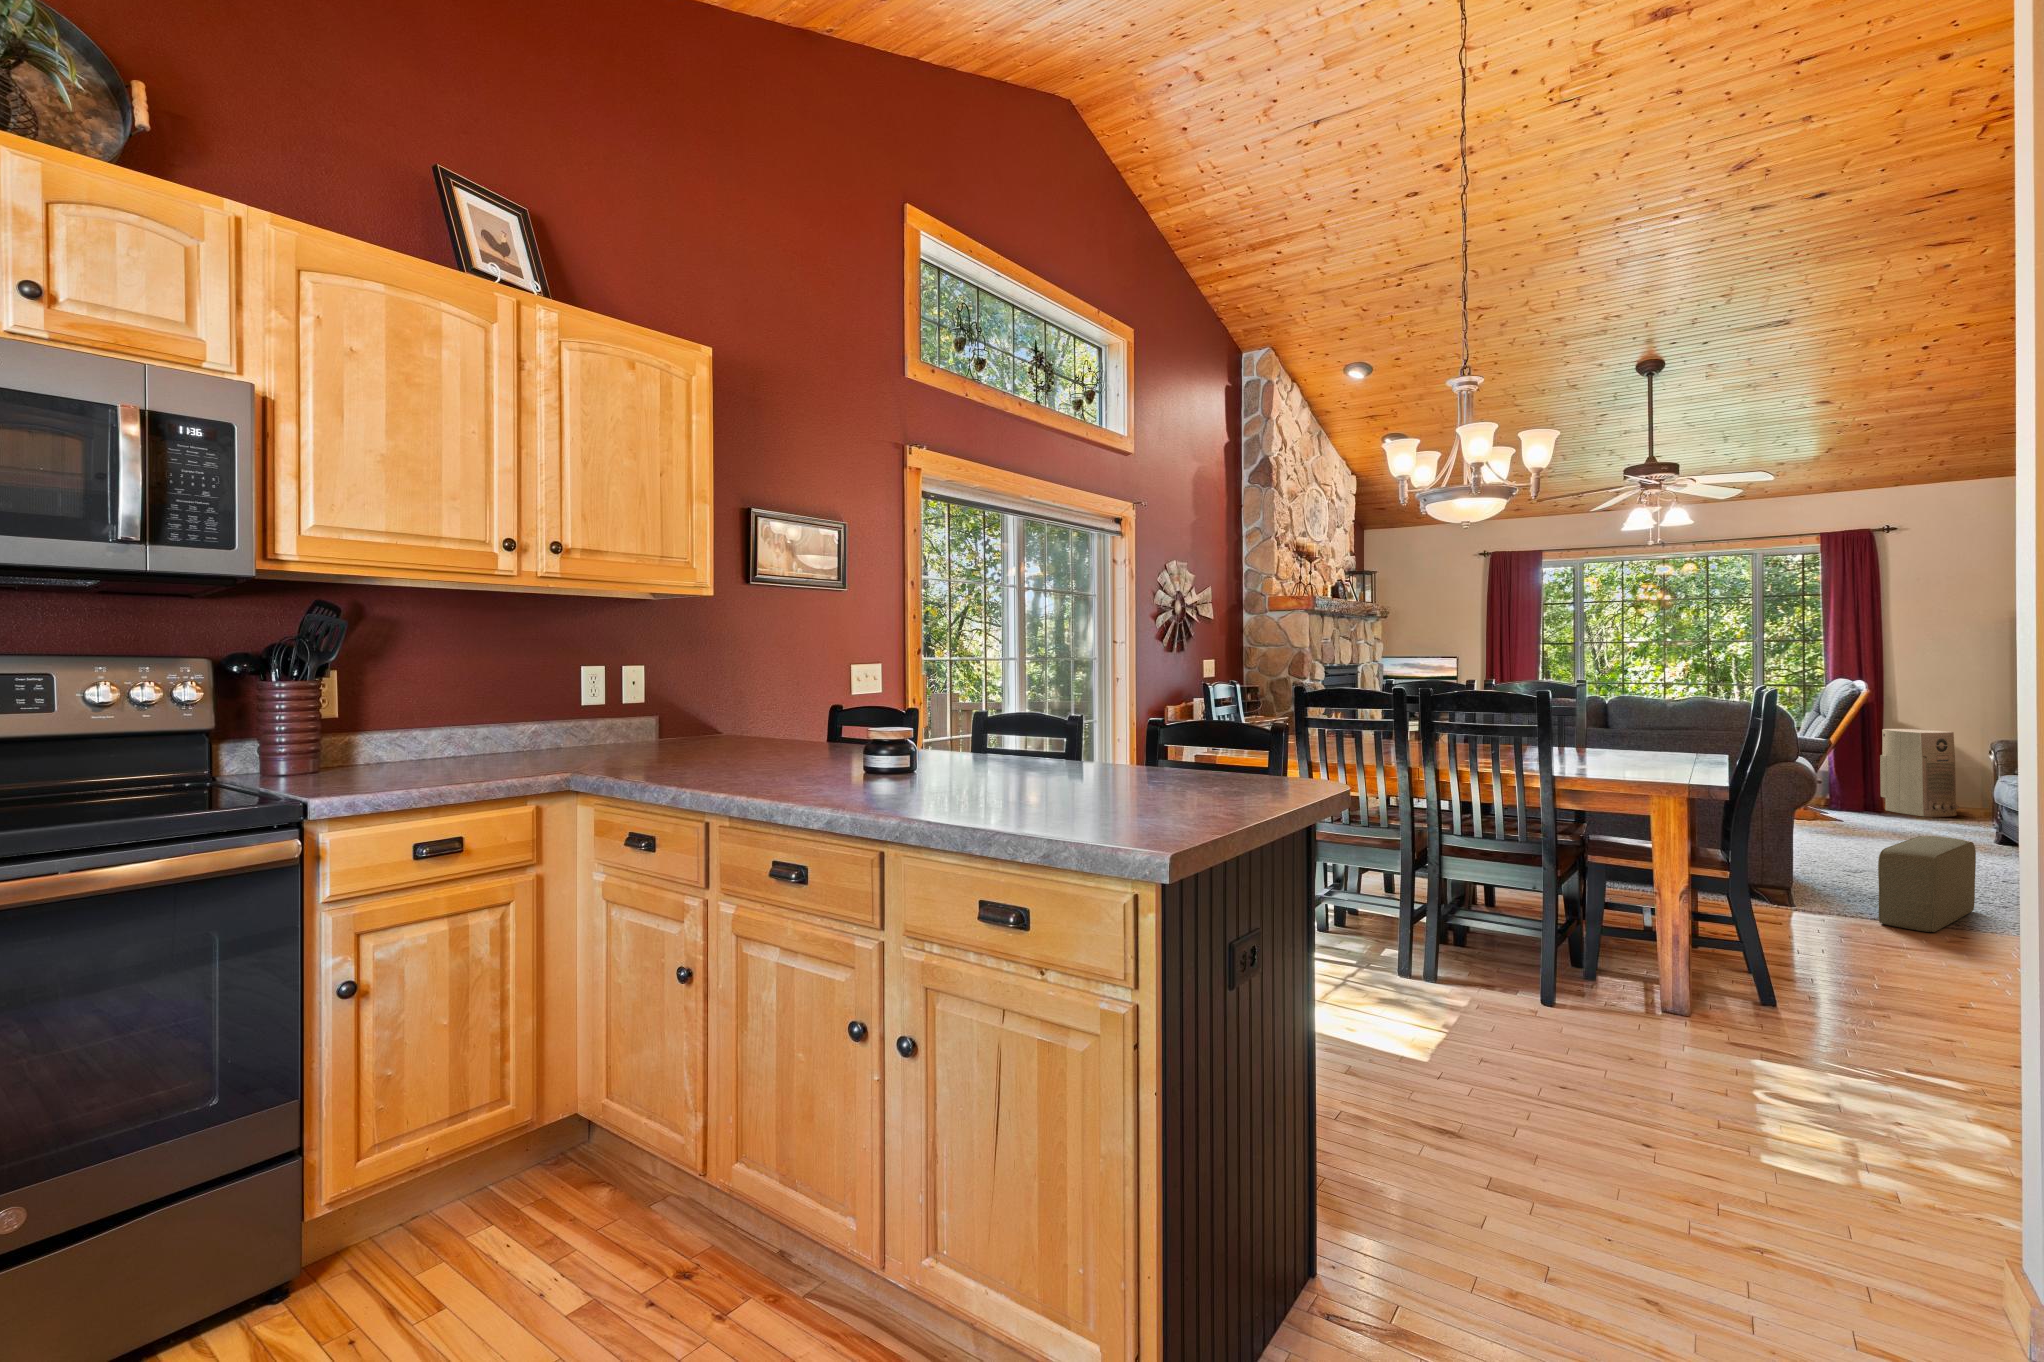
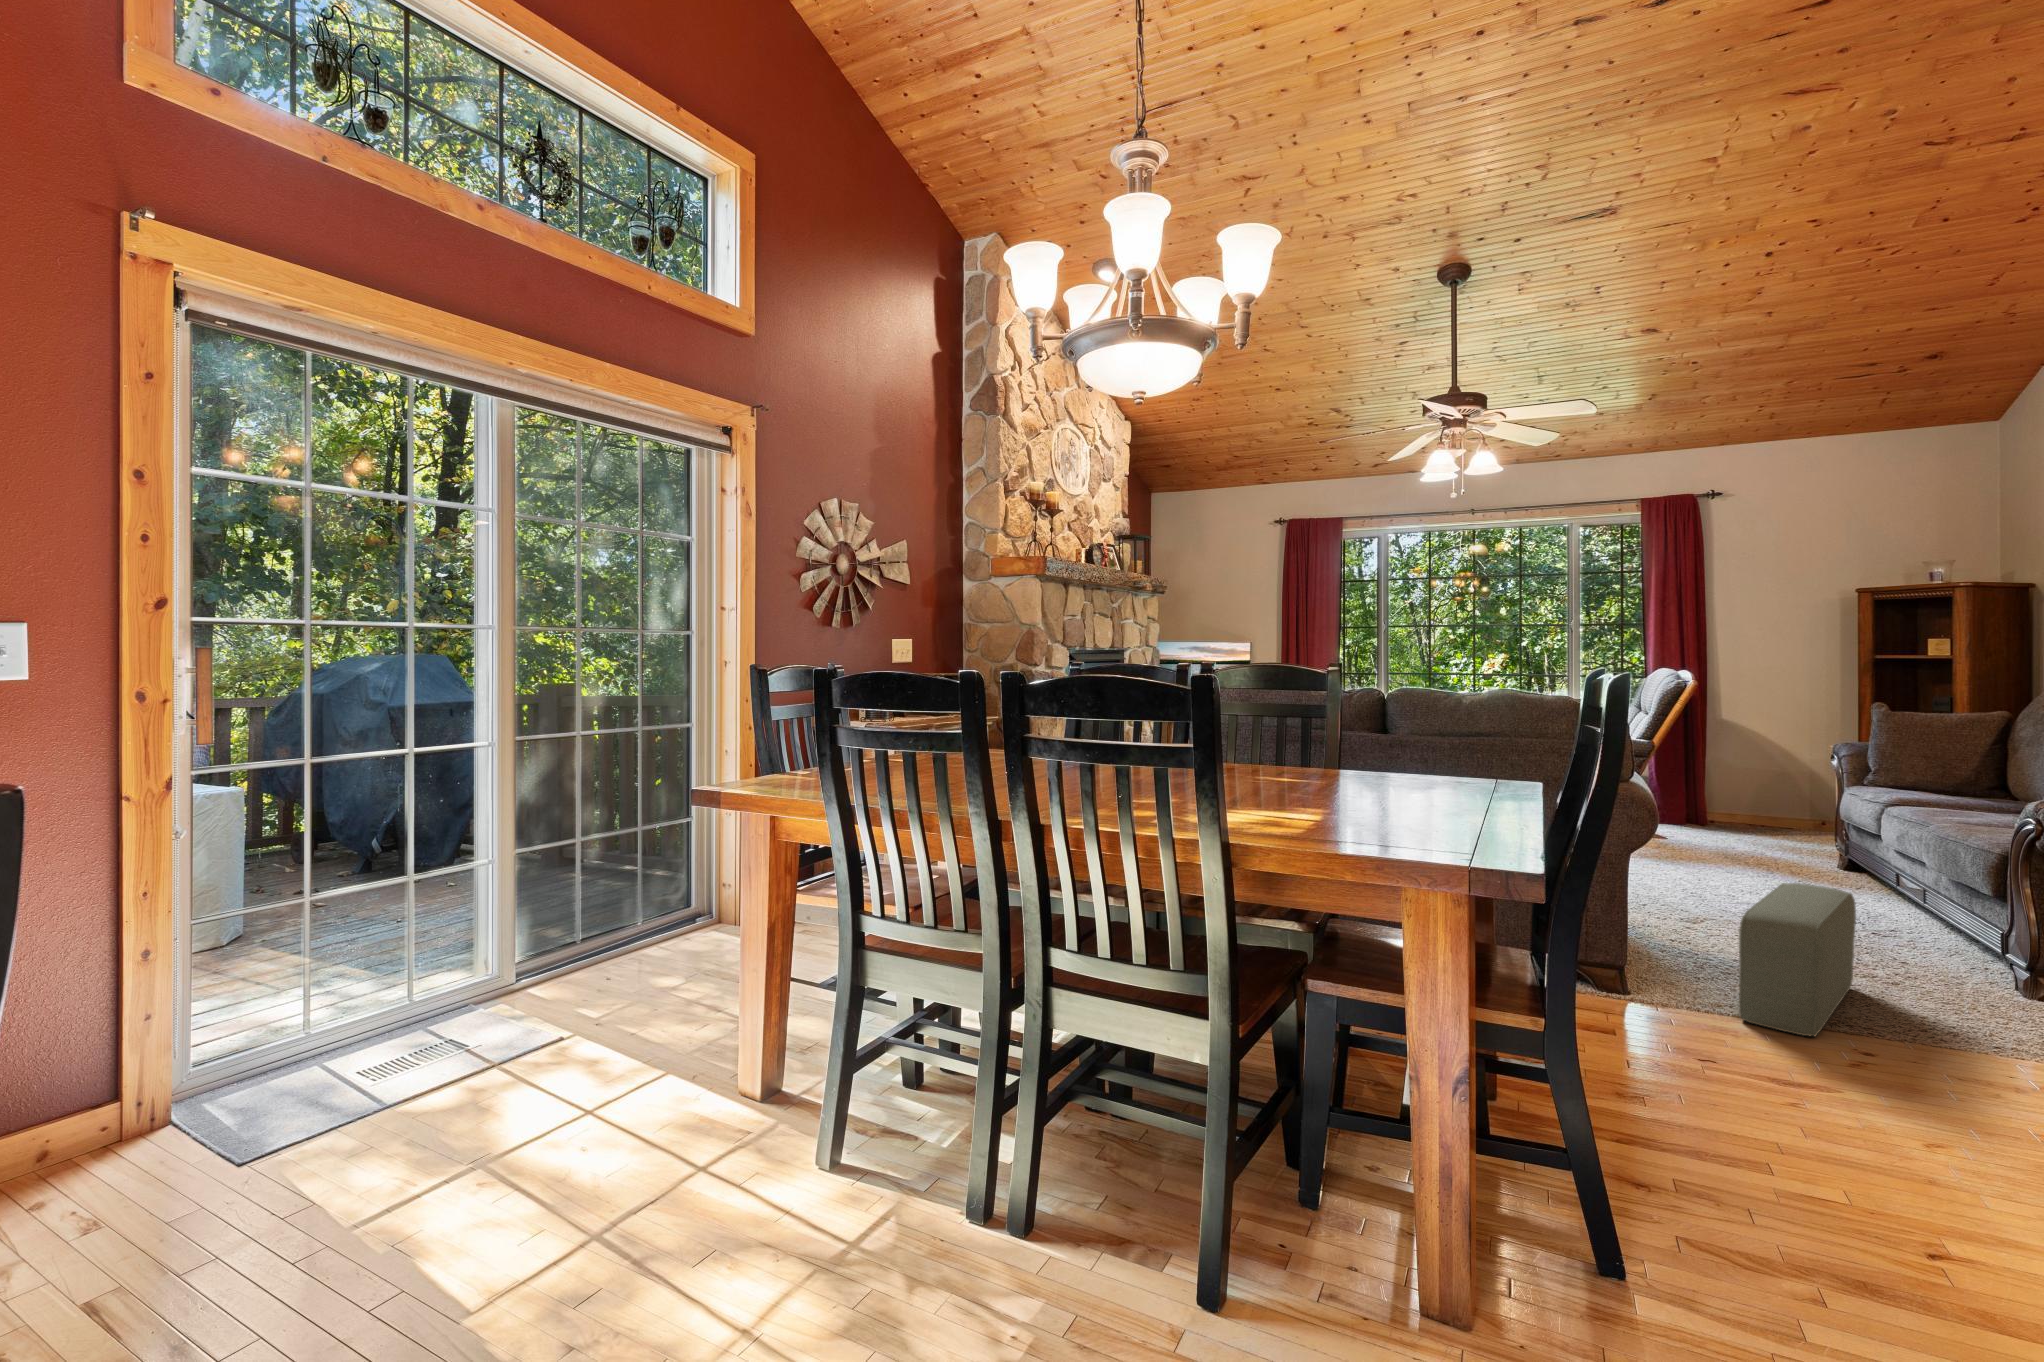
air purifier: present [1880,729,1959,817] -> none [1699,724,1782,826]

